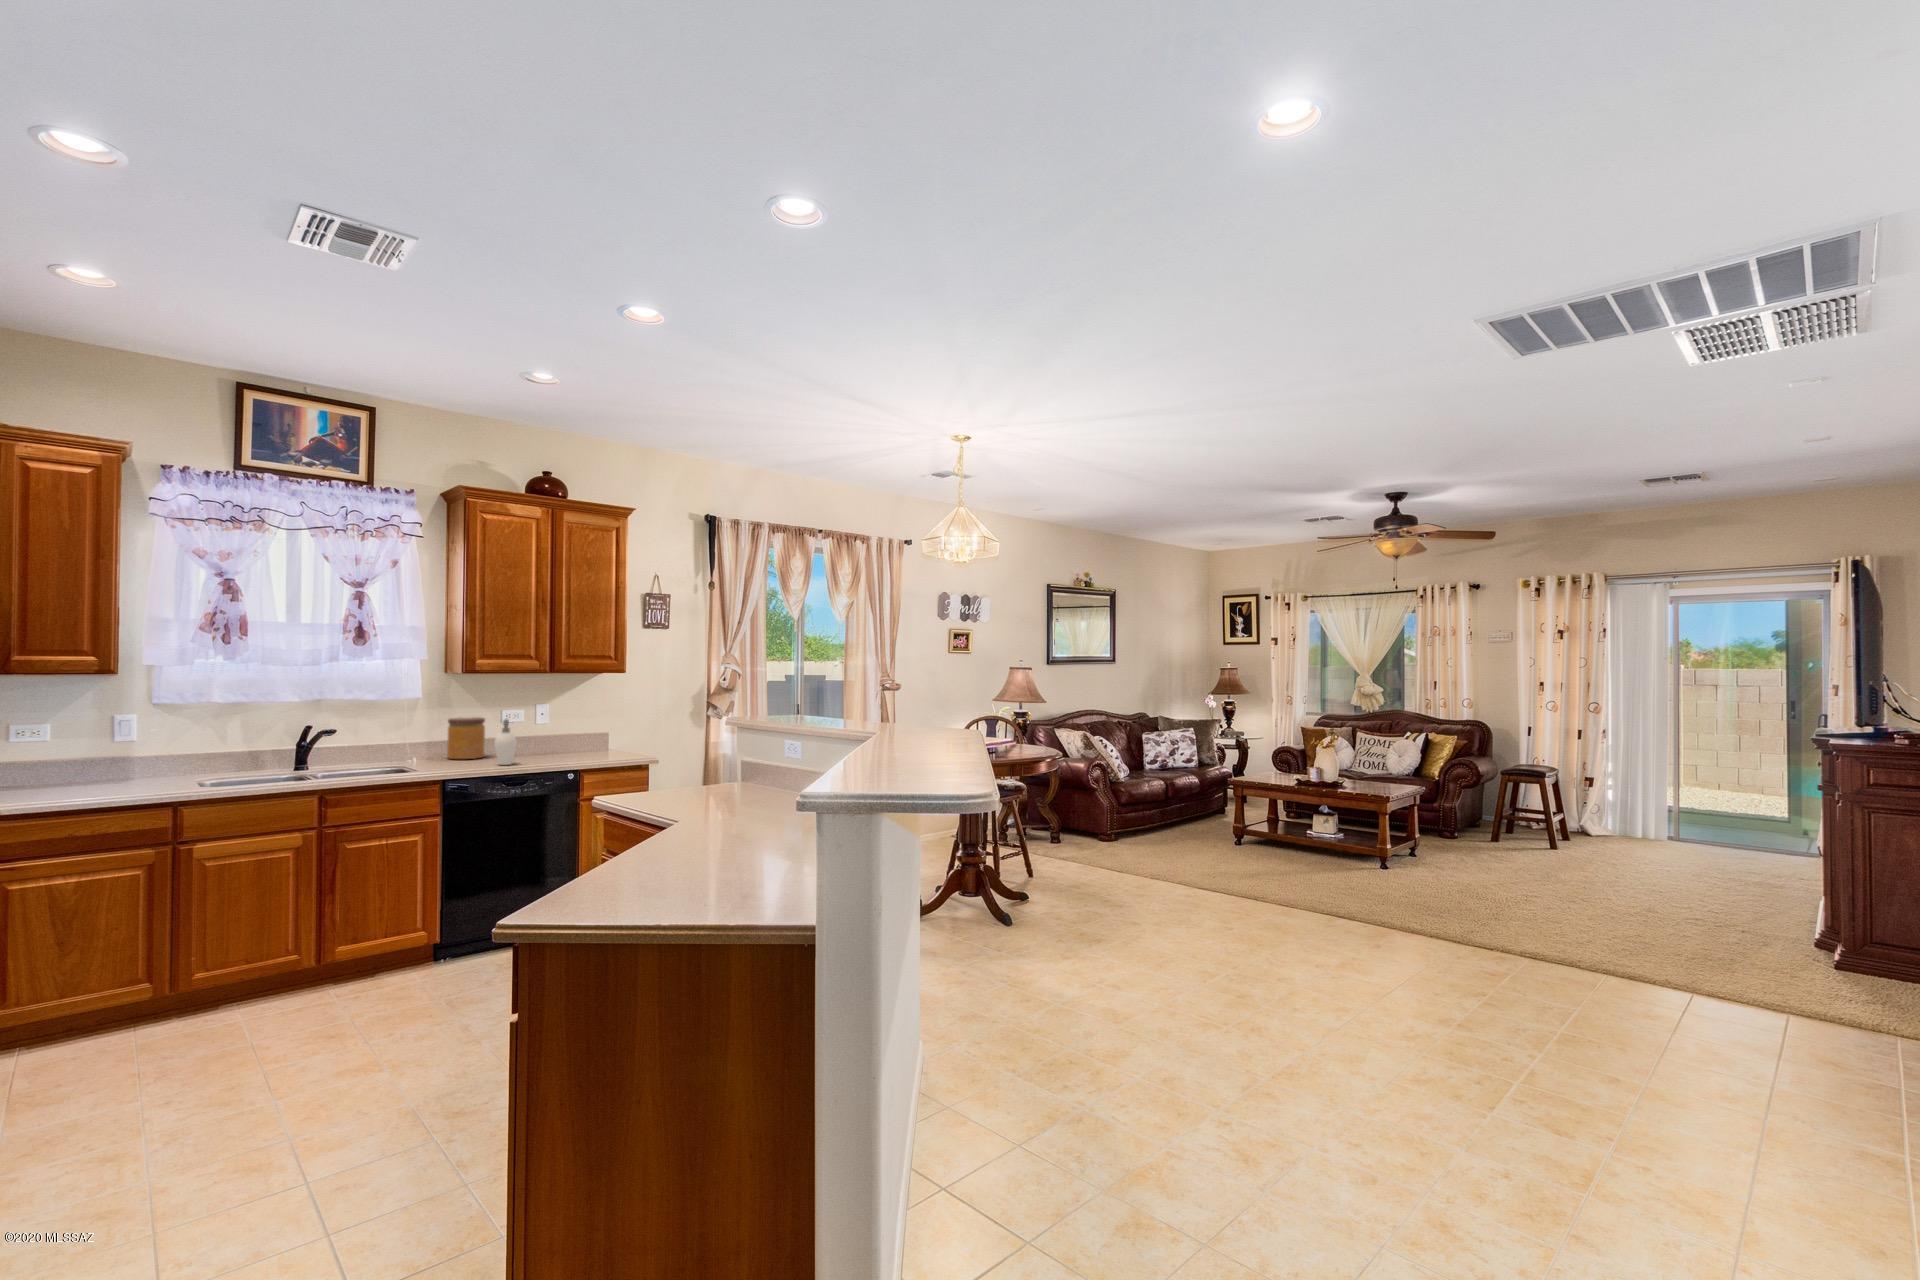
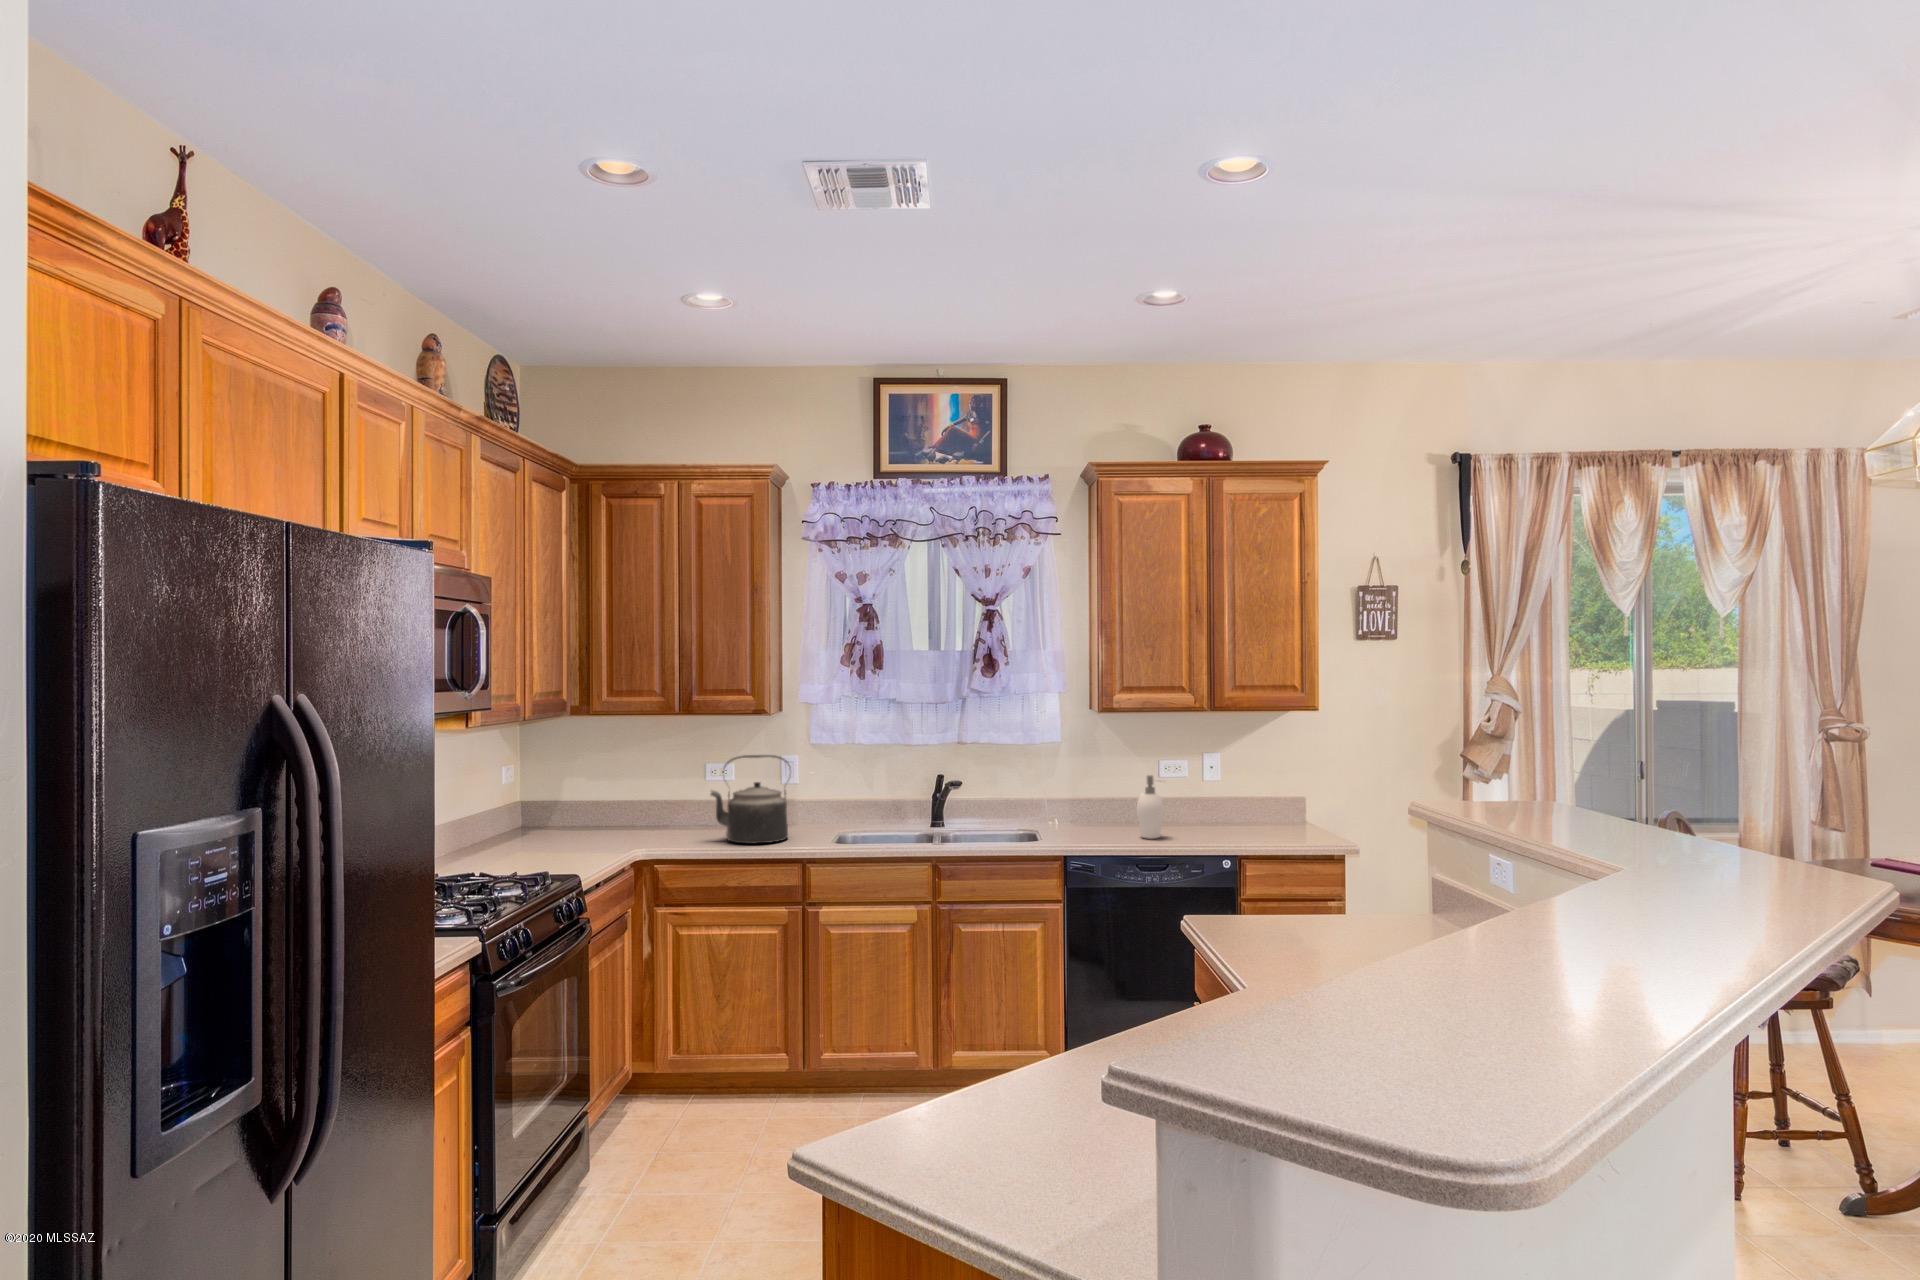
kettle: none [43,714,150,798] -> present [711,755,790,843]
jar: present [447,717,485,759] -> none [1091,768,1135,825]

